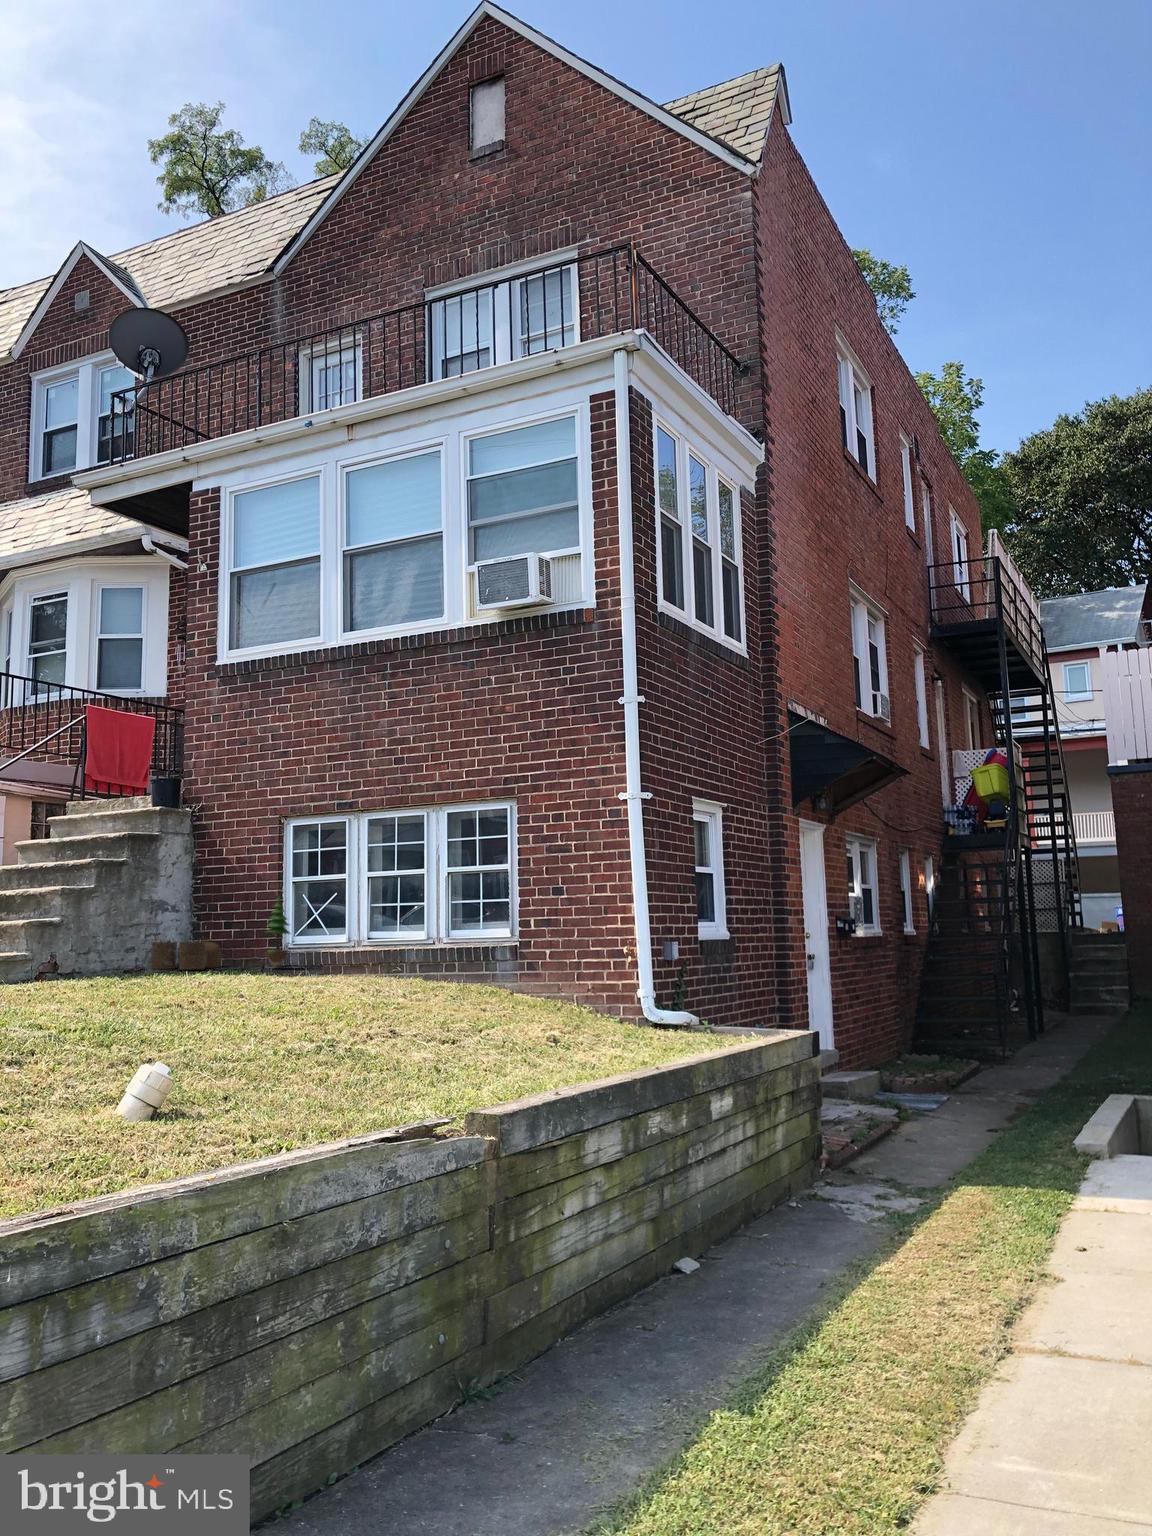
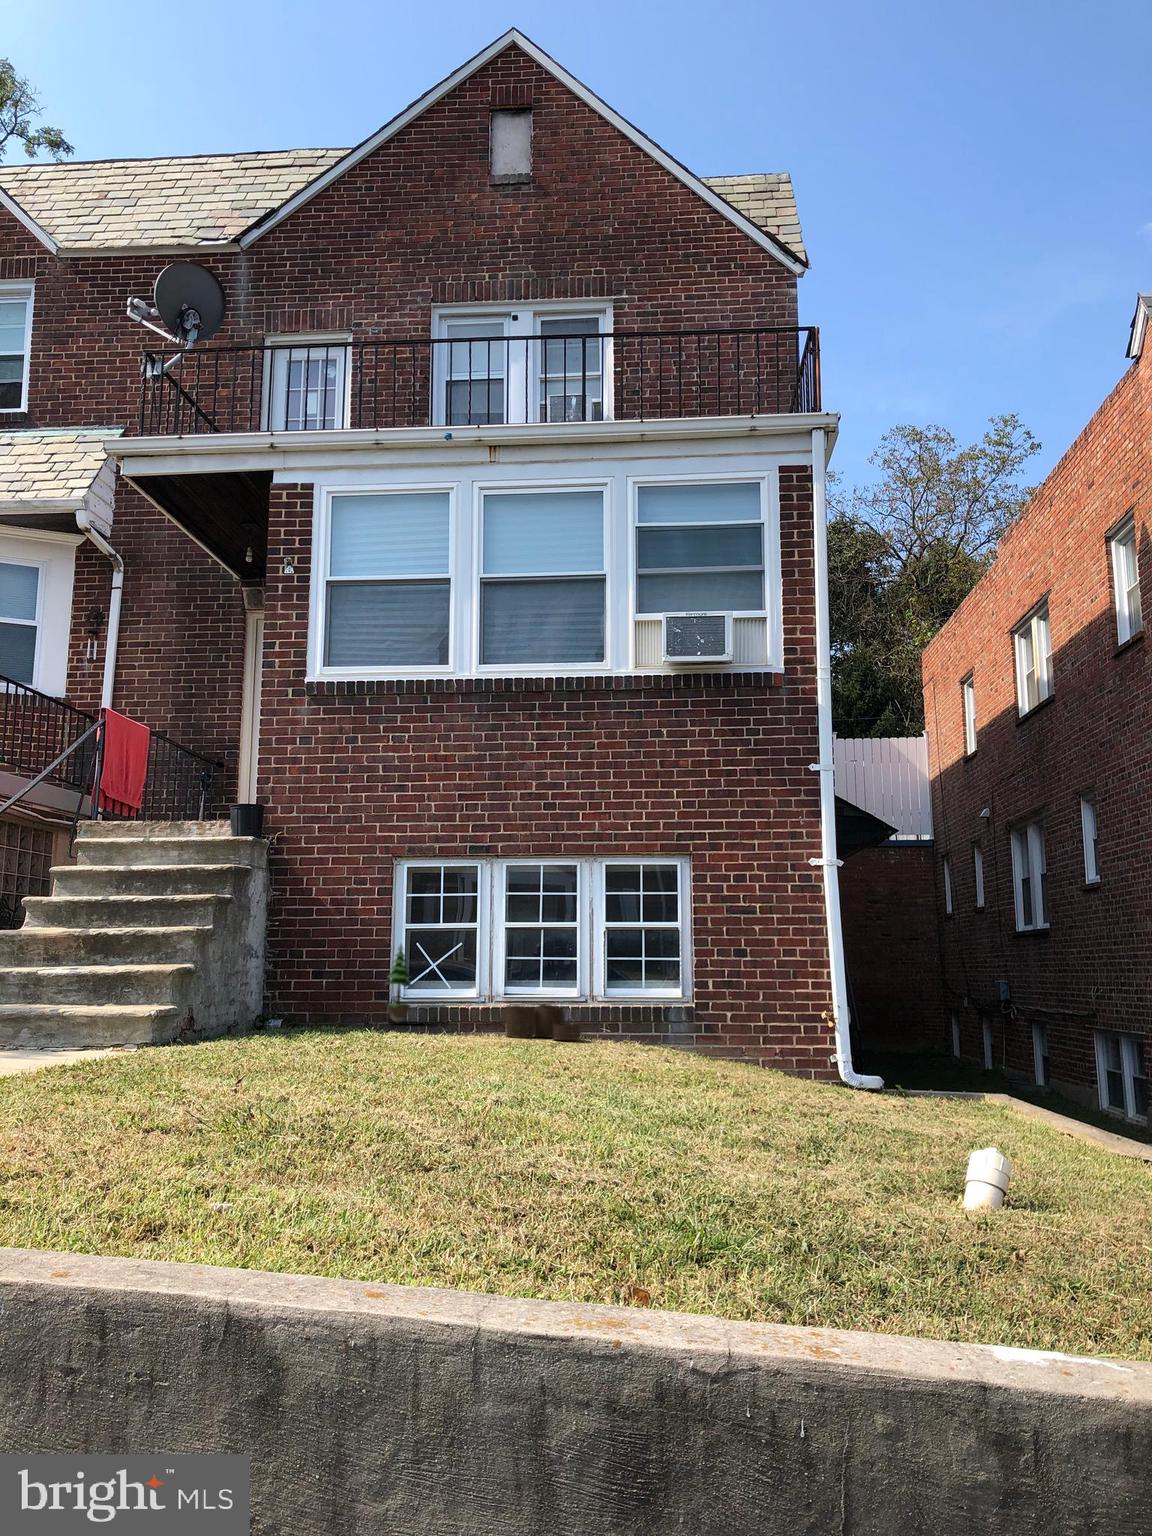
woven basket: present [151,939,222,970] -> present [506,1001,581,1040]

